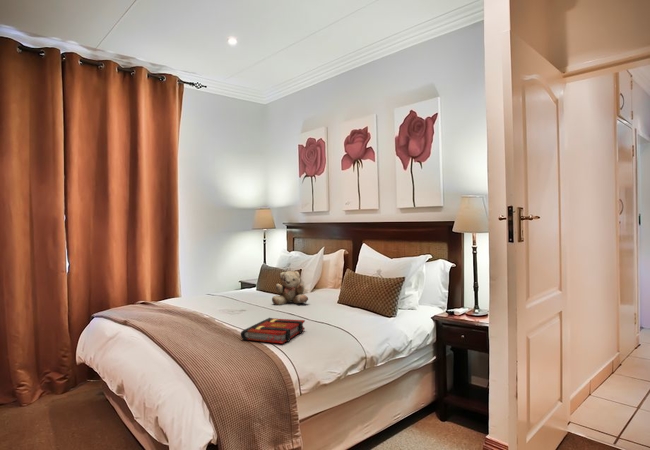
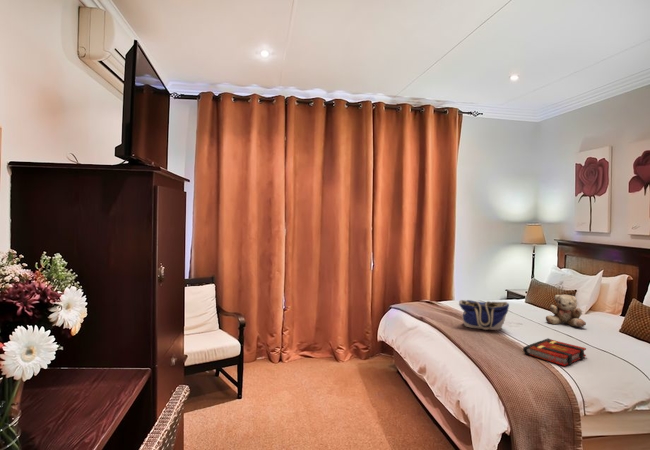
tote bag: none [168,284,230,323] -> present [459,300,509,330]

